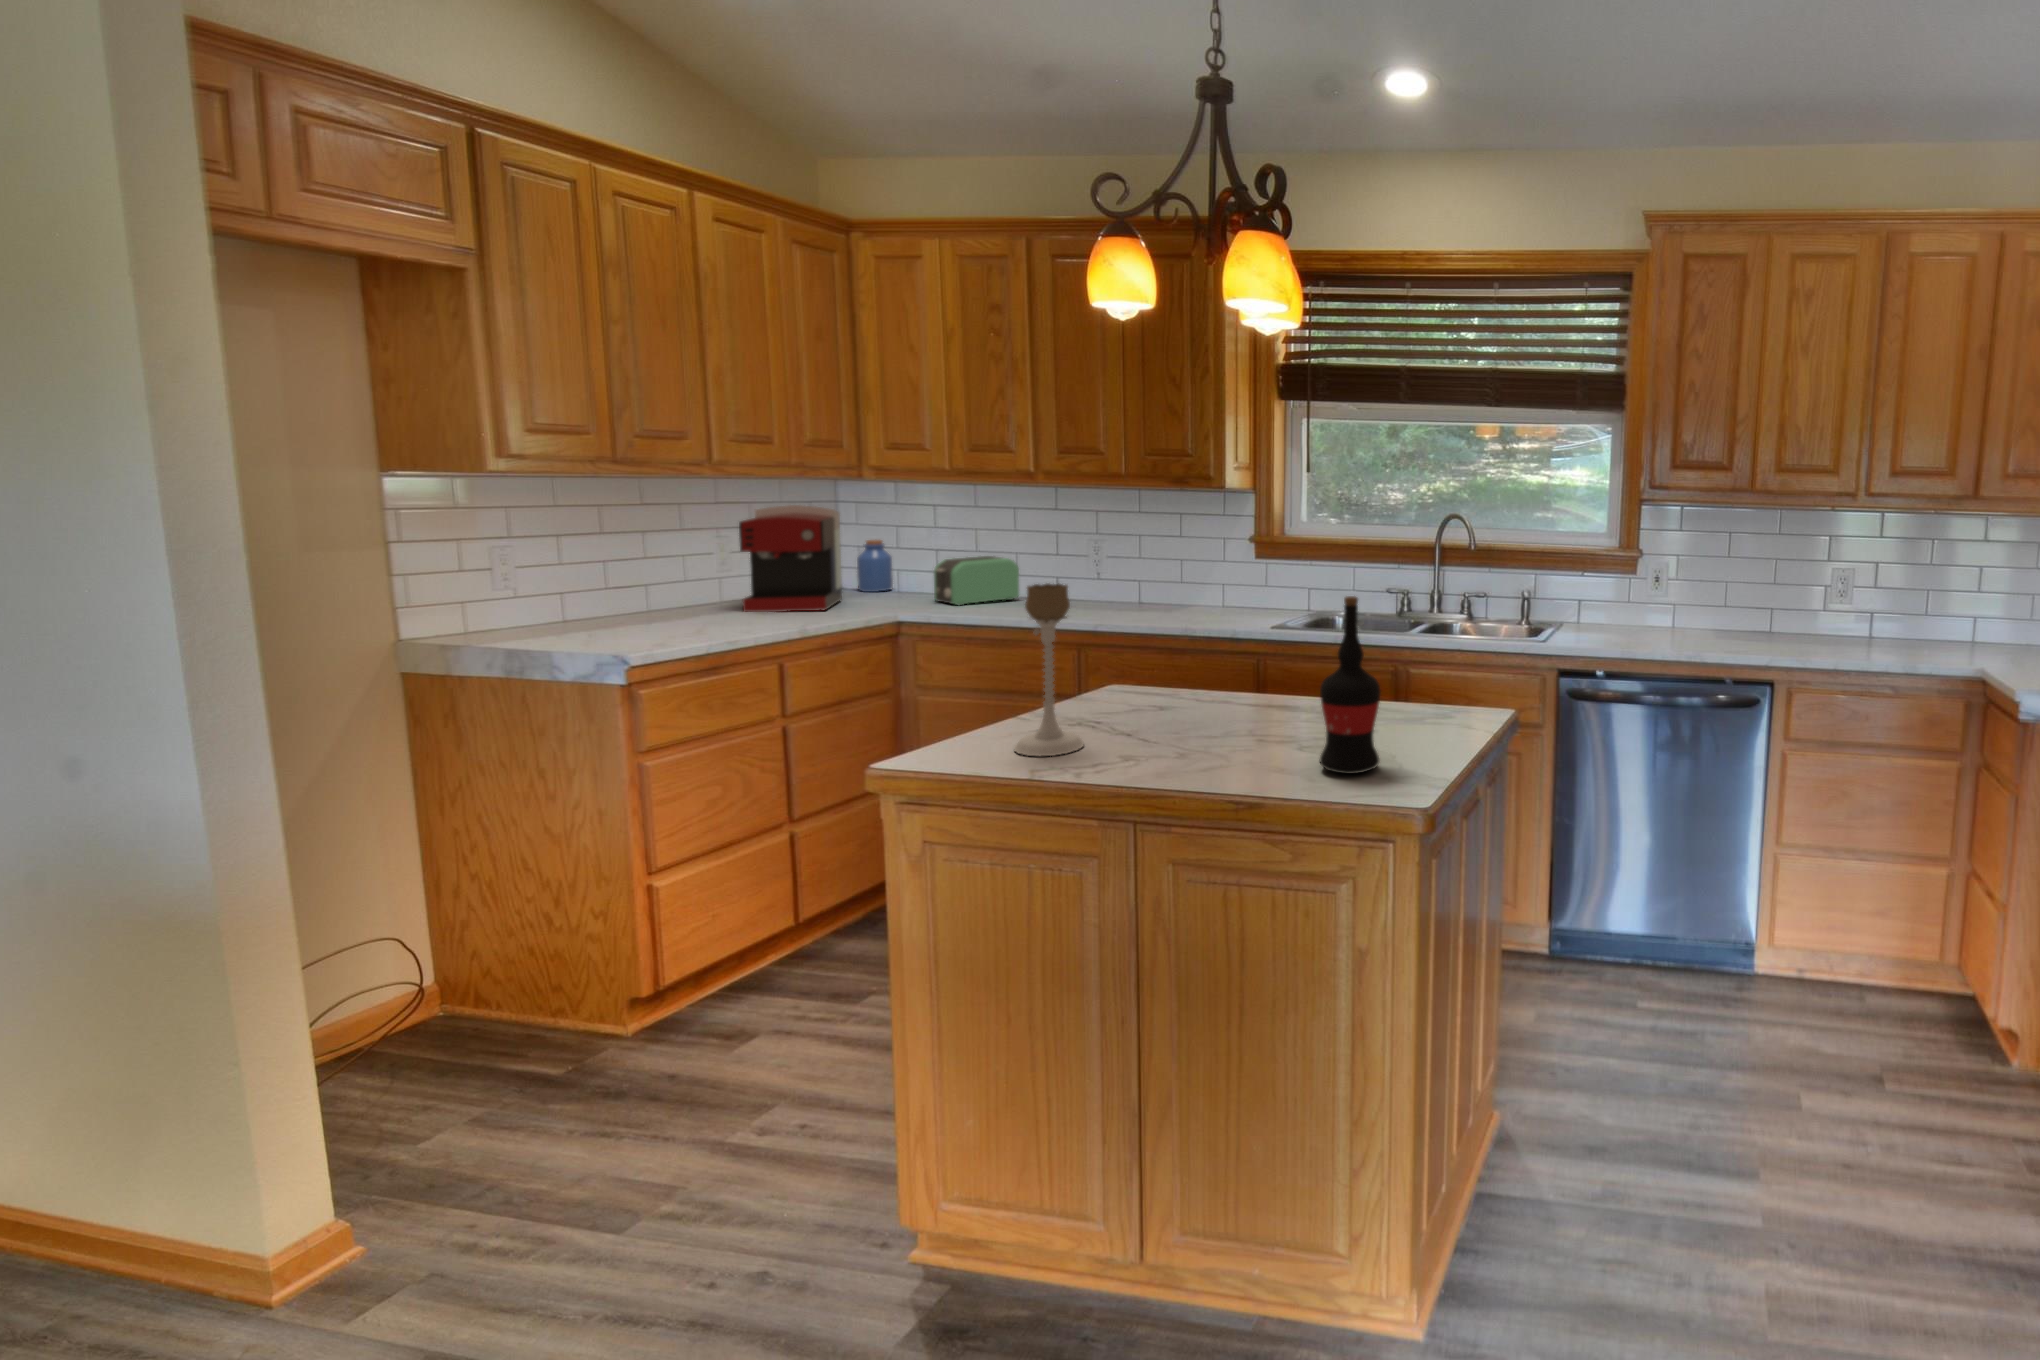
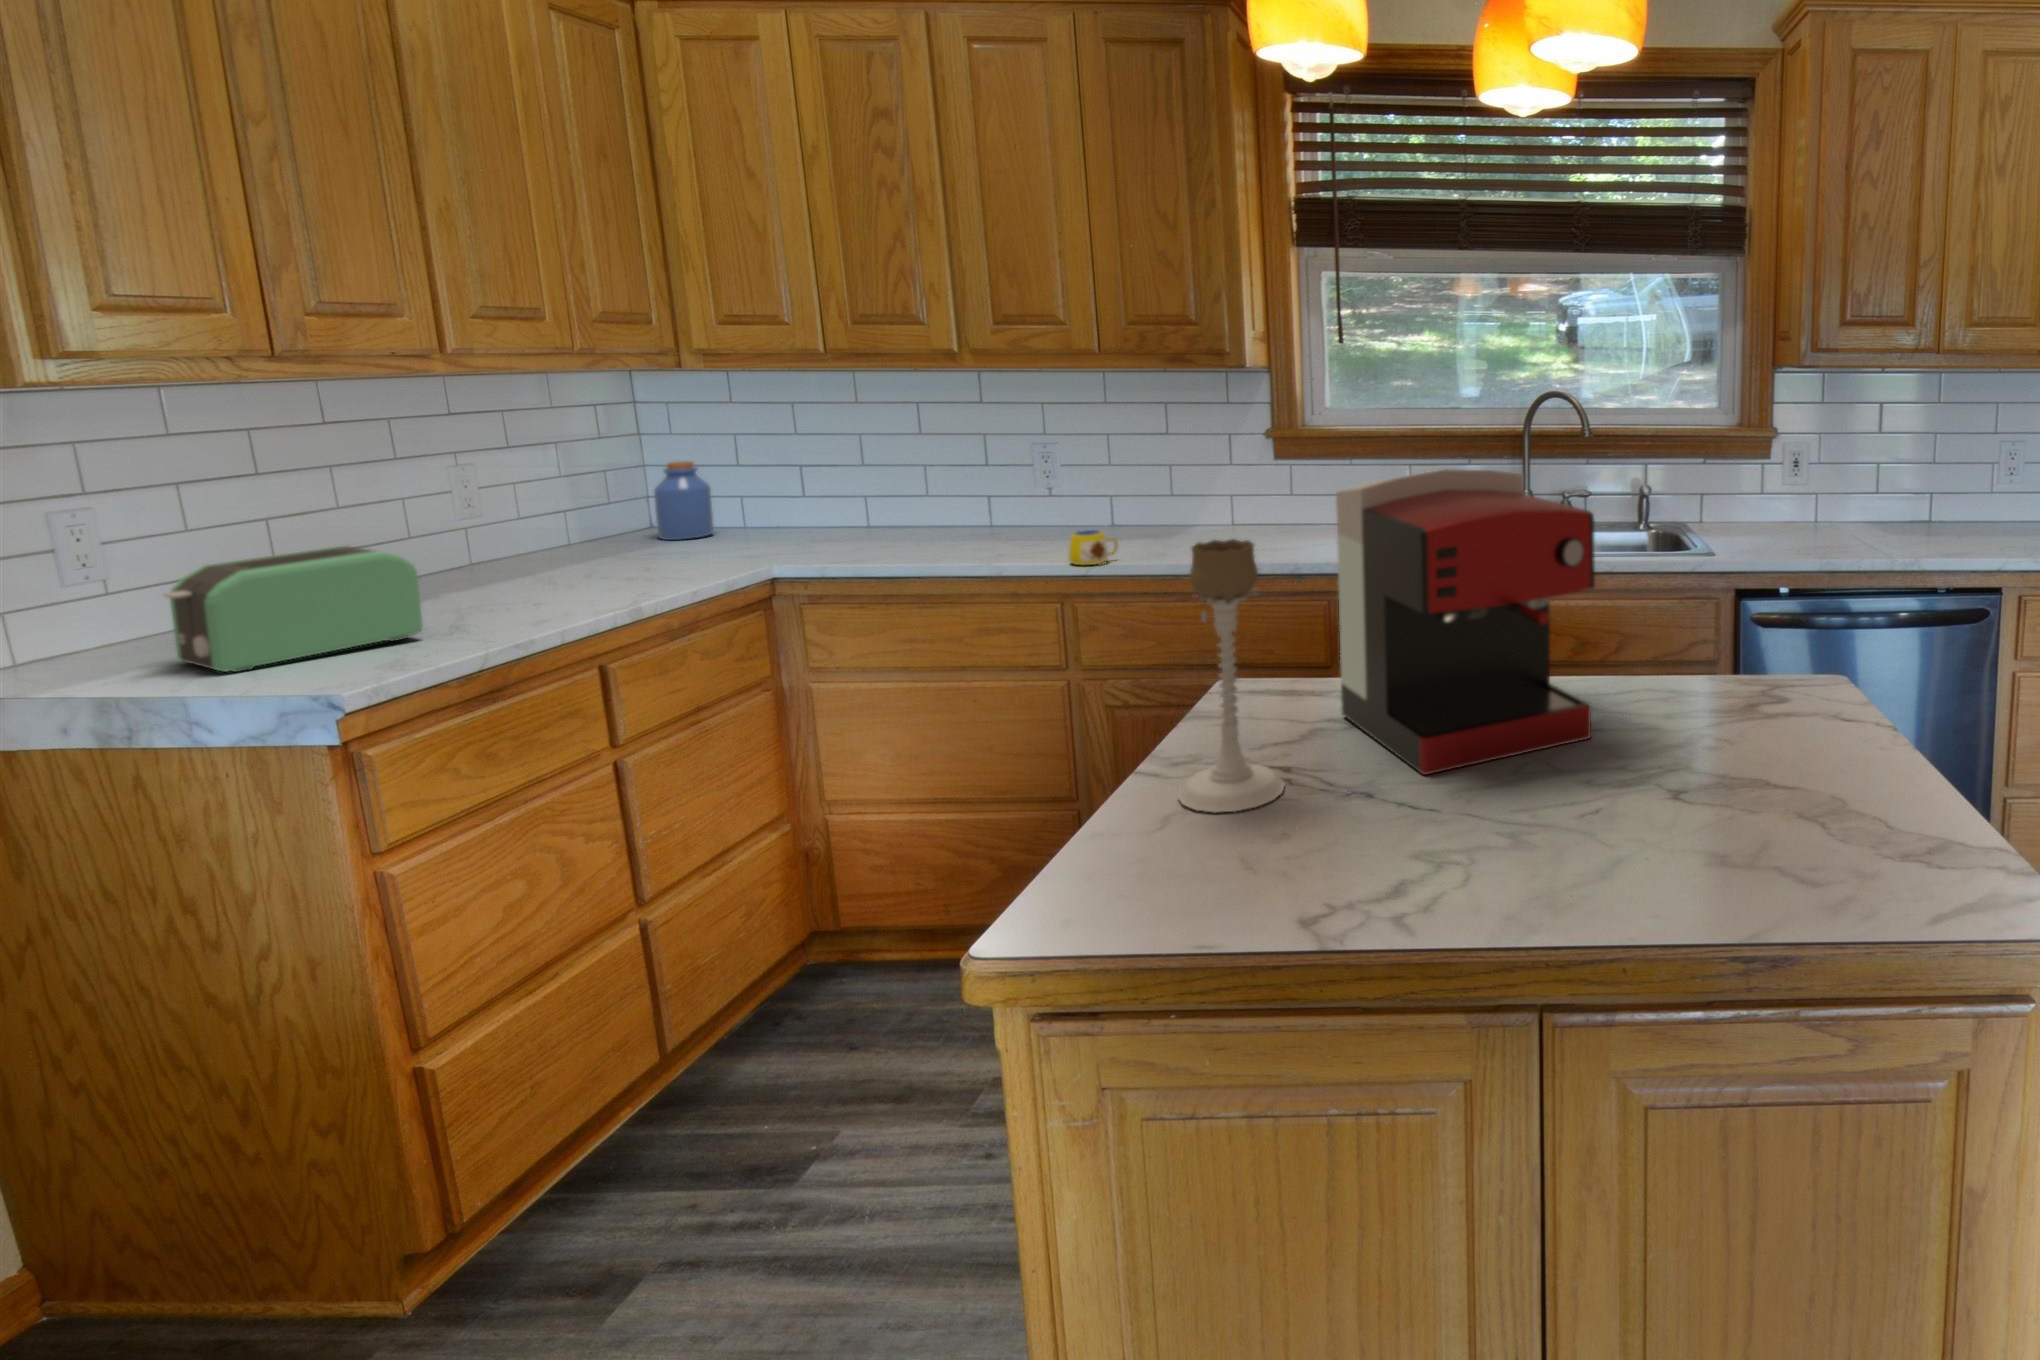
coffee maker: present [739,505,842,612] -> present [1336,470,1595,775]
toaster: present [934,556,1019,605] -> present [165,546,423,672]
wine bottle: present [1319,596,1380,774] -> none [1668,535,1758,792]
mug: none [1094,598,1130,623] -> present [1069,530,1118,565]

